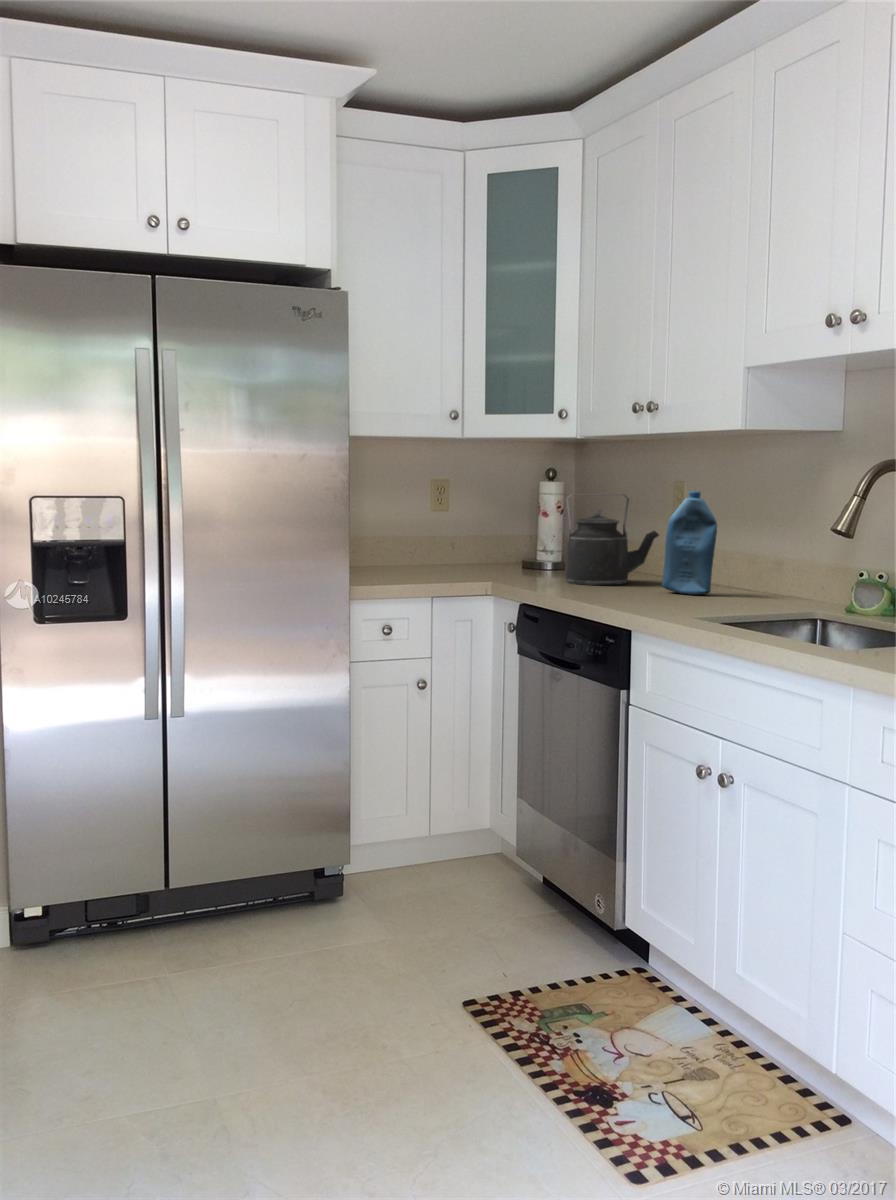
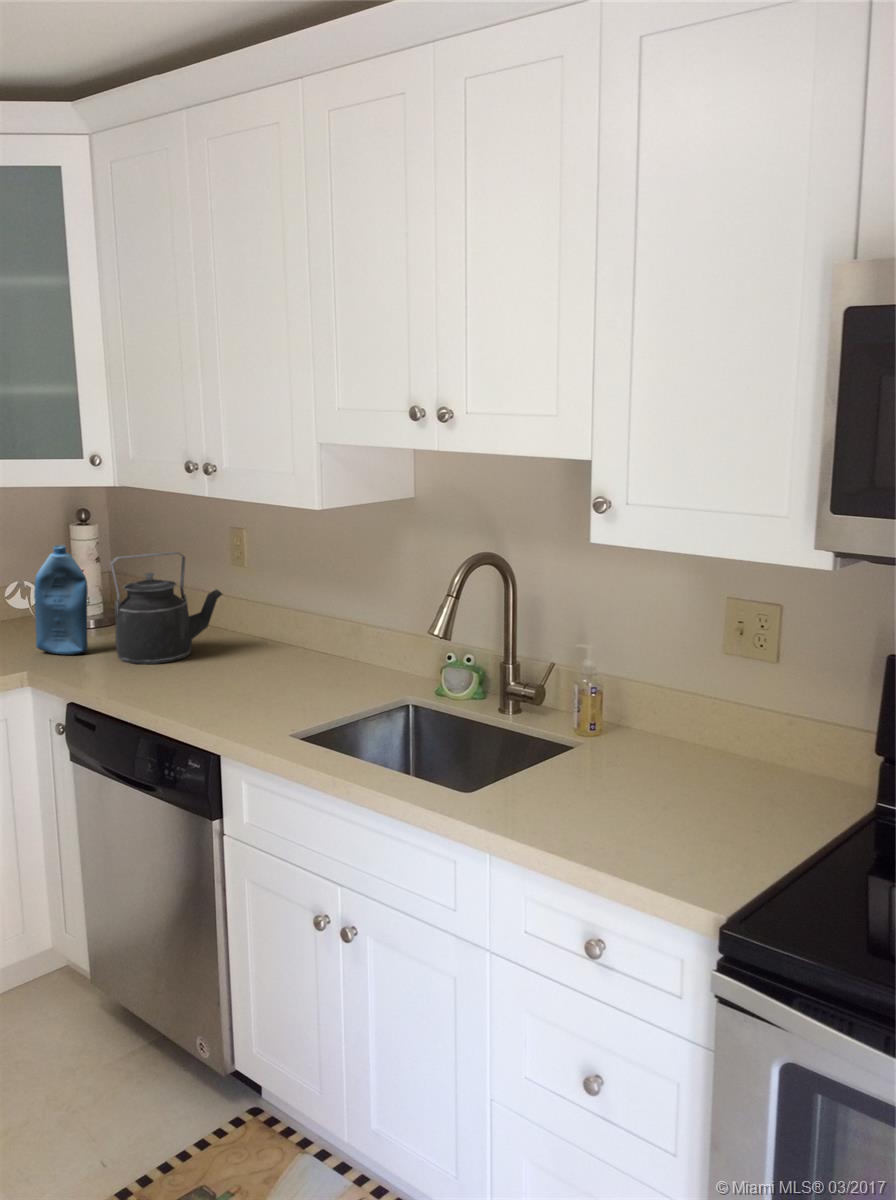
bottle: present [662,491,717,595] -> present [34,545,88,655]

